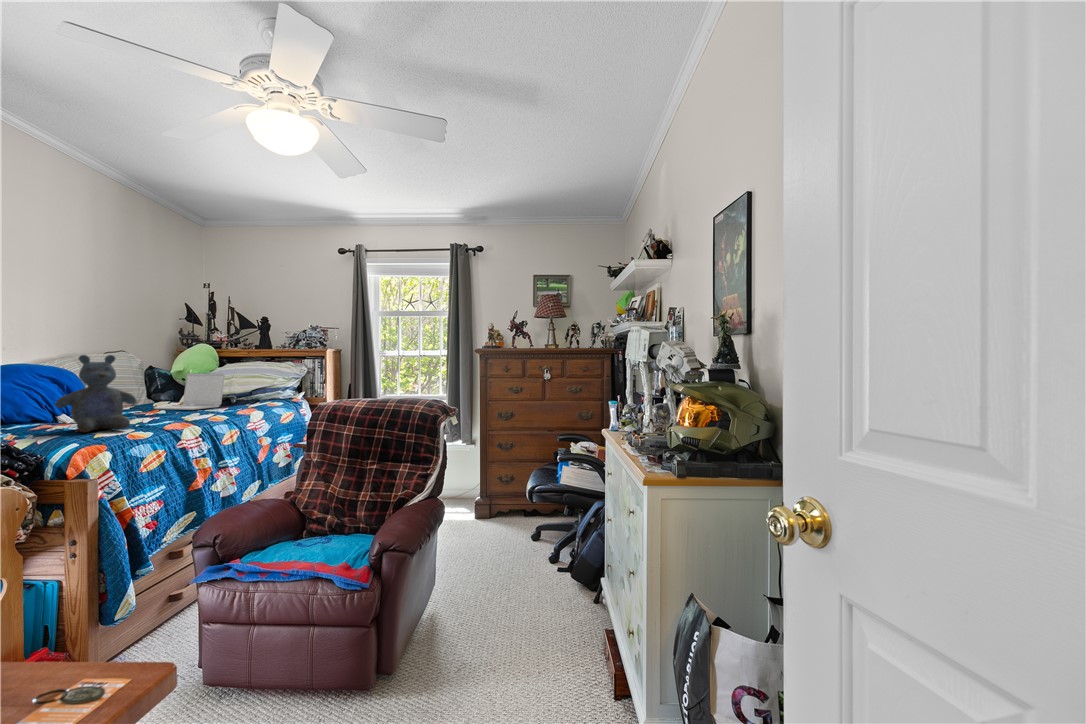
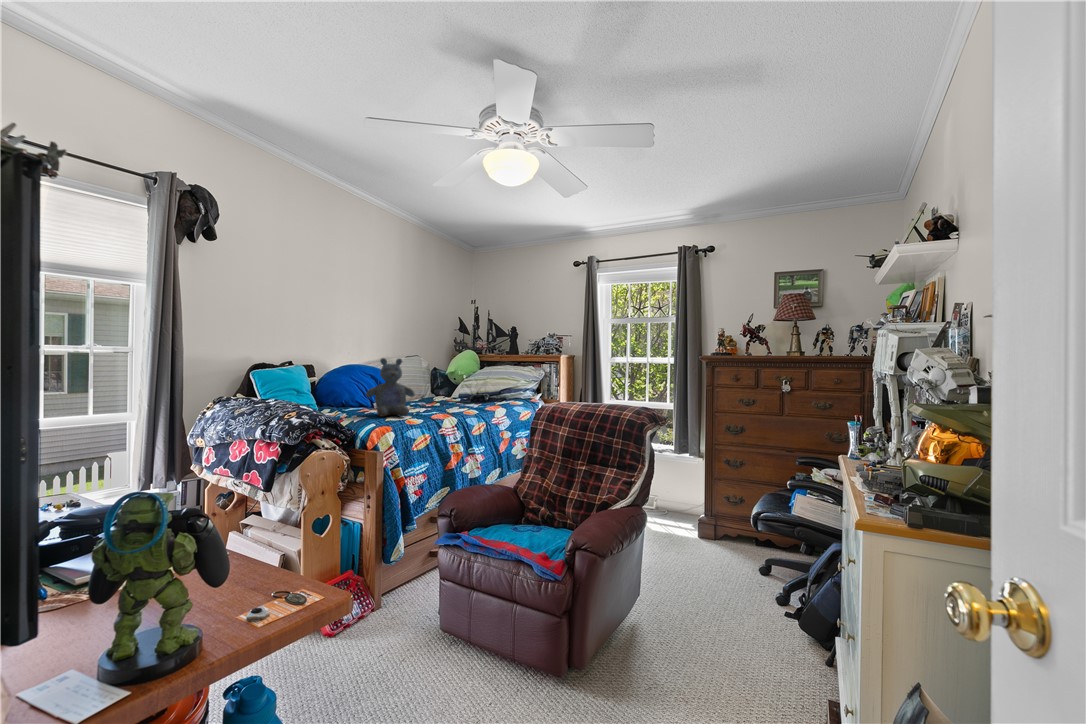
laptop: present [154,373,225,410] -> none [432,374,481,404]

